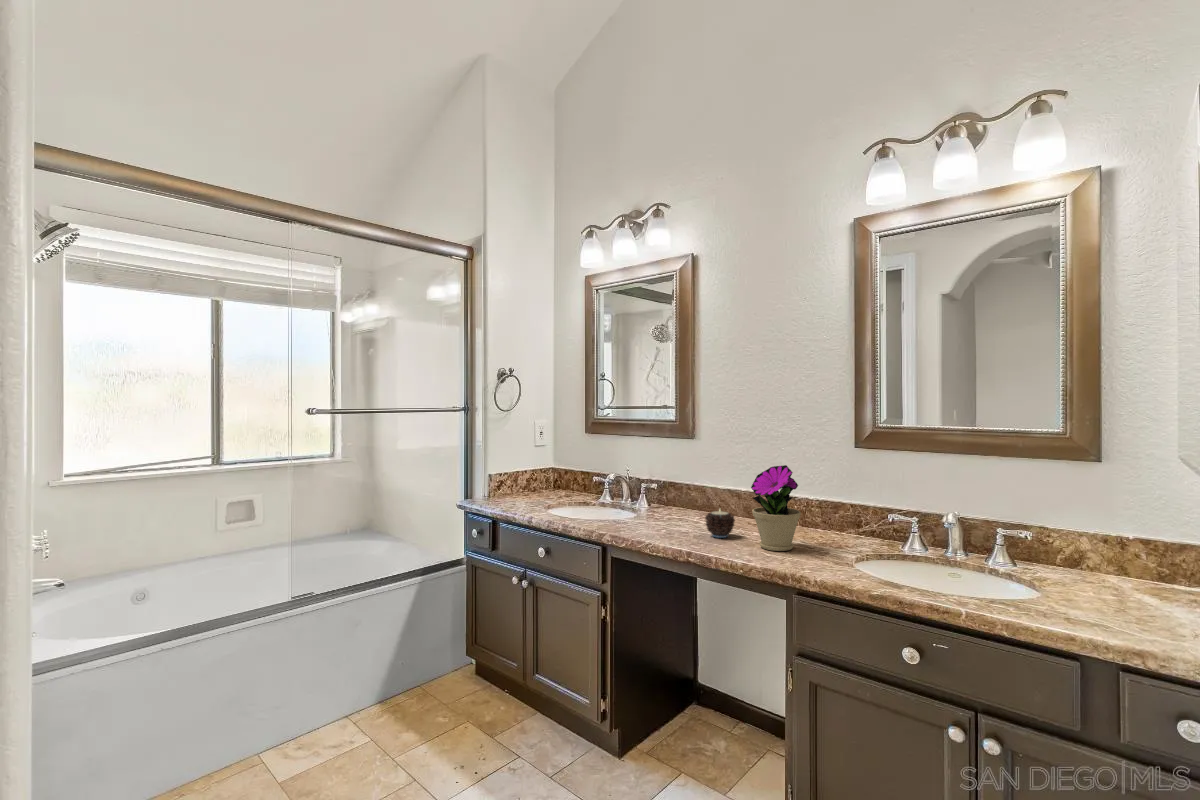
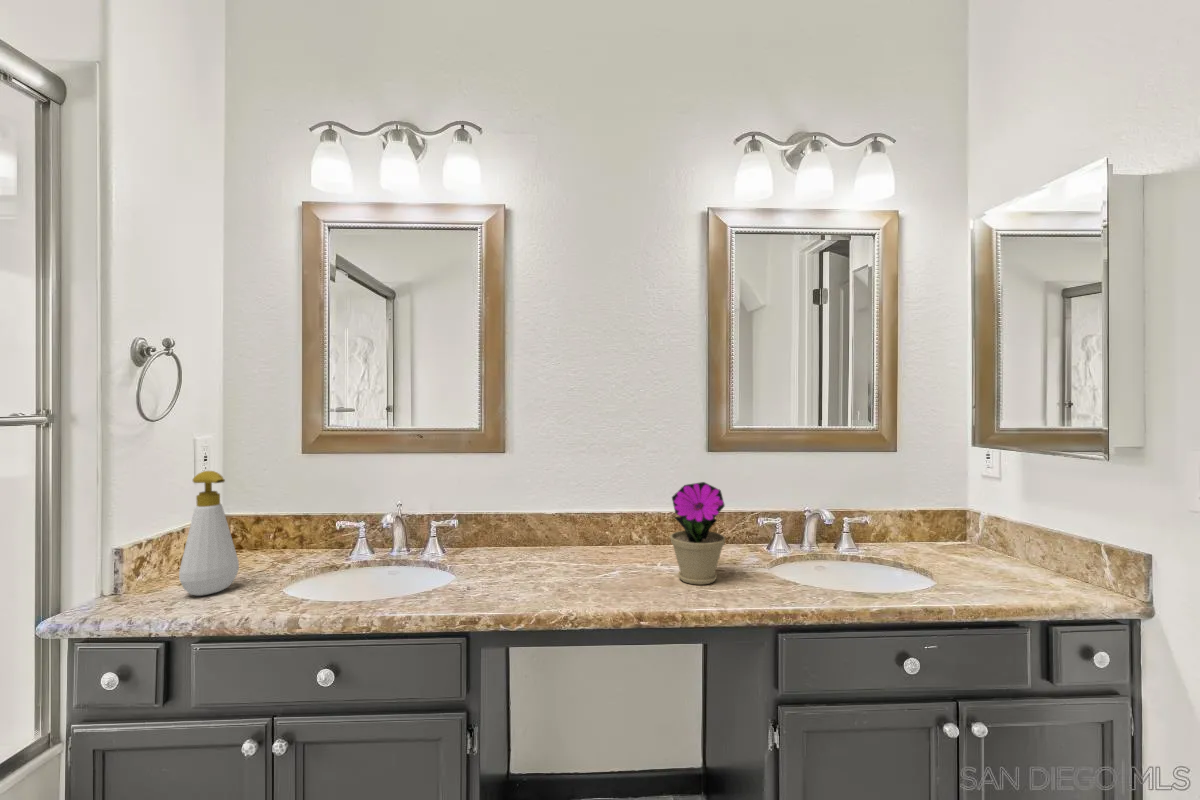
soap bottle: none [501,436,531,503] -> present [179,471,239,596]
candle: present [705,511,735,538] -> none [599,543,637,582]

